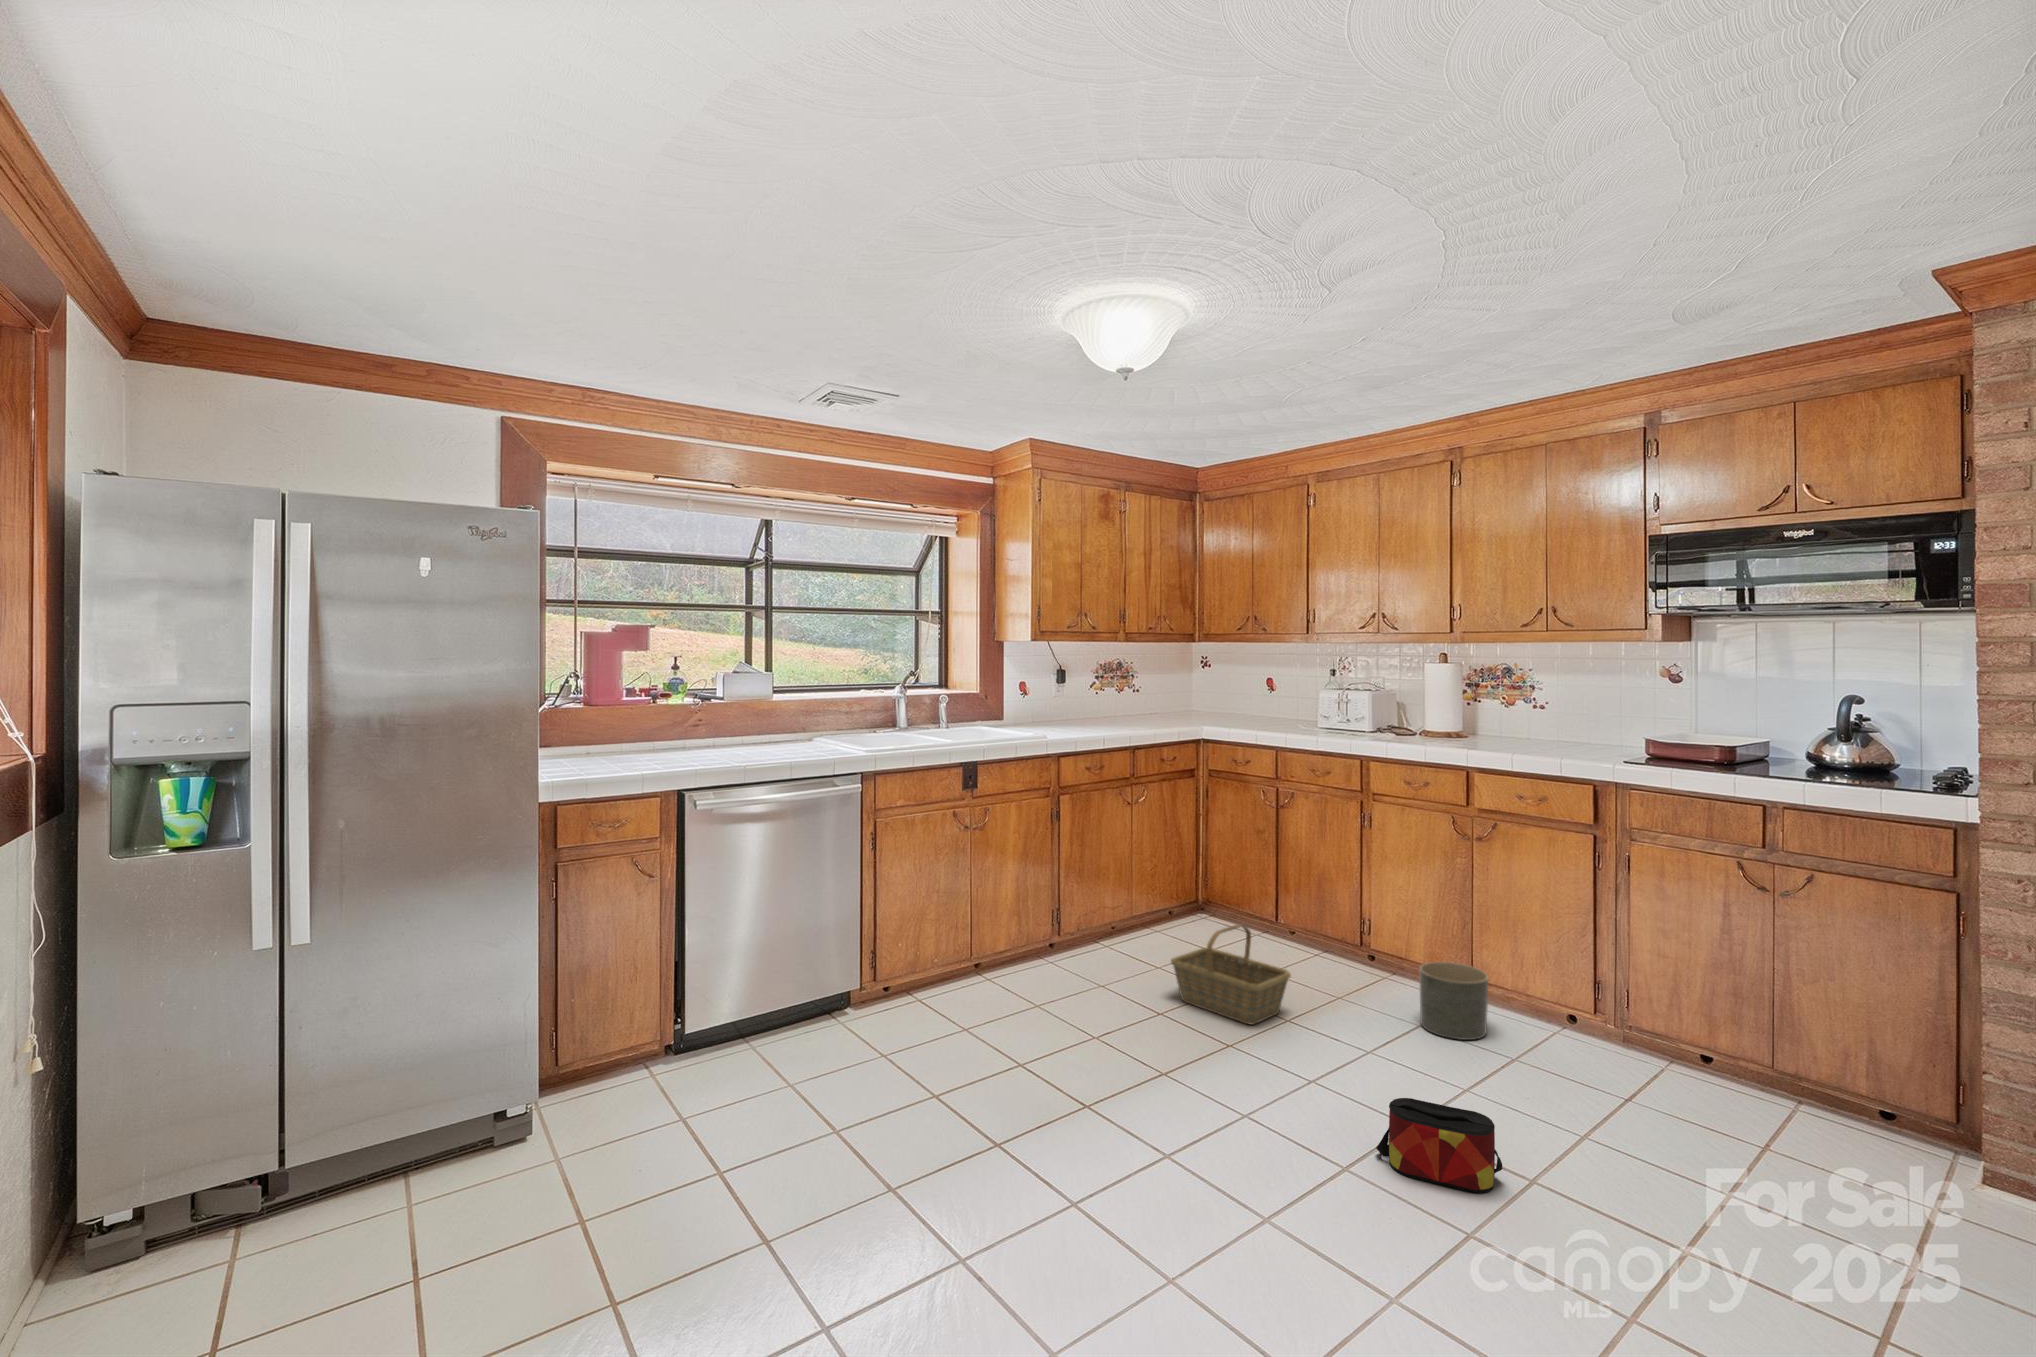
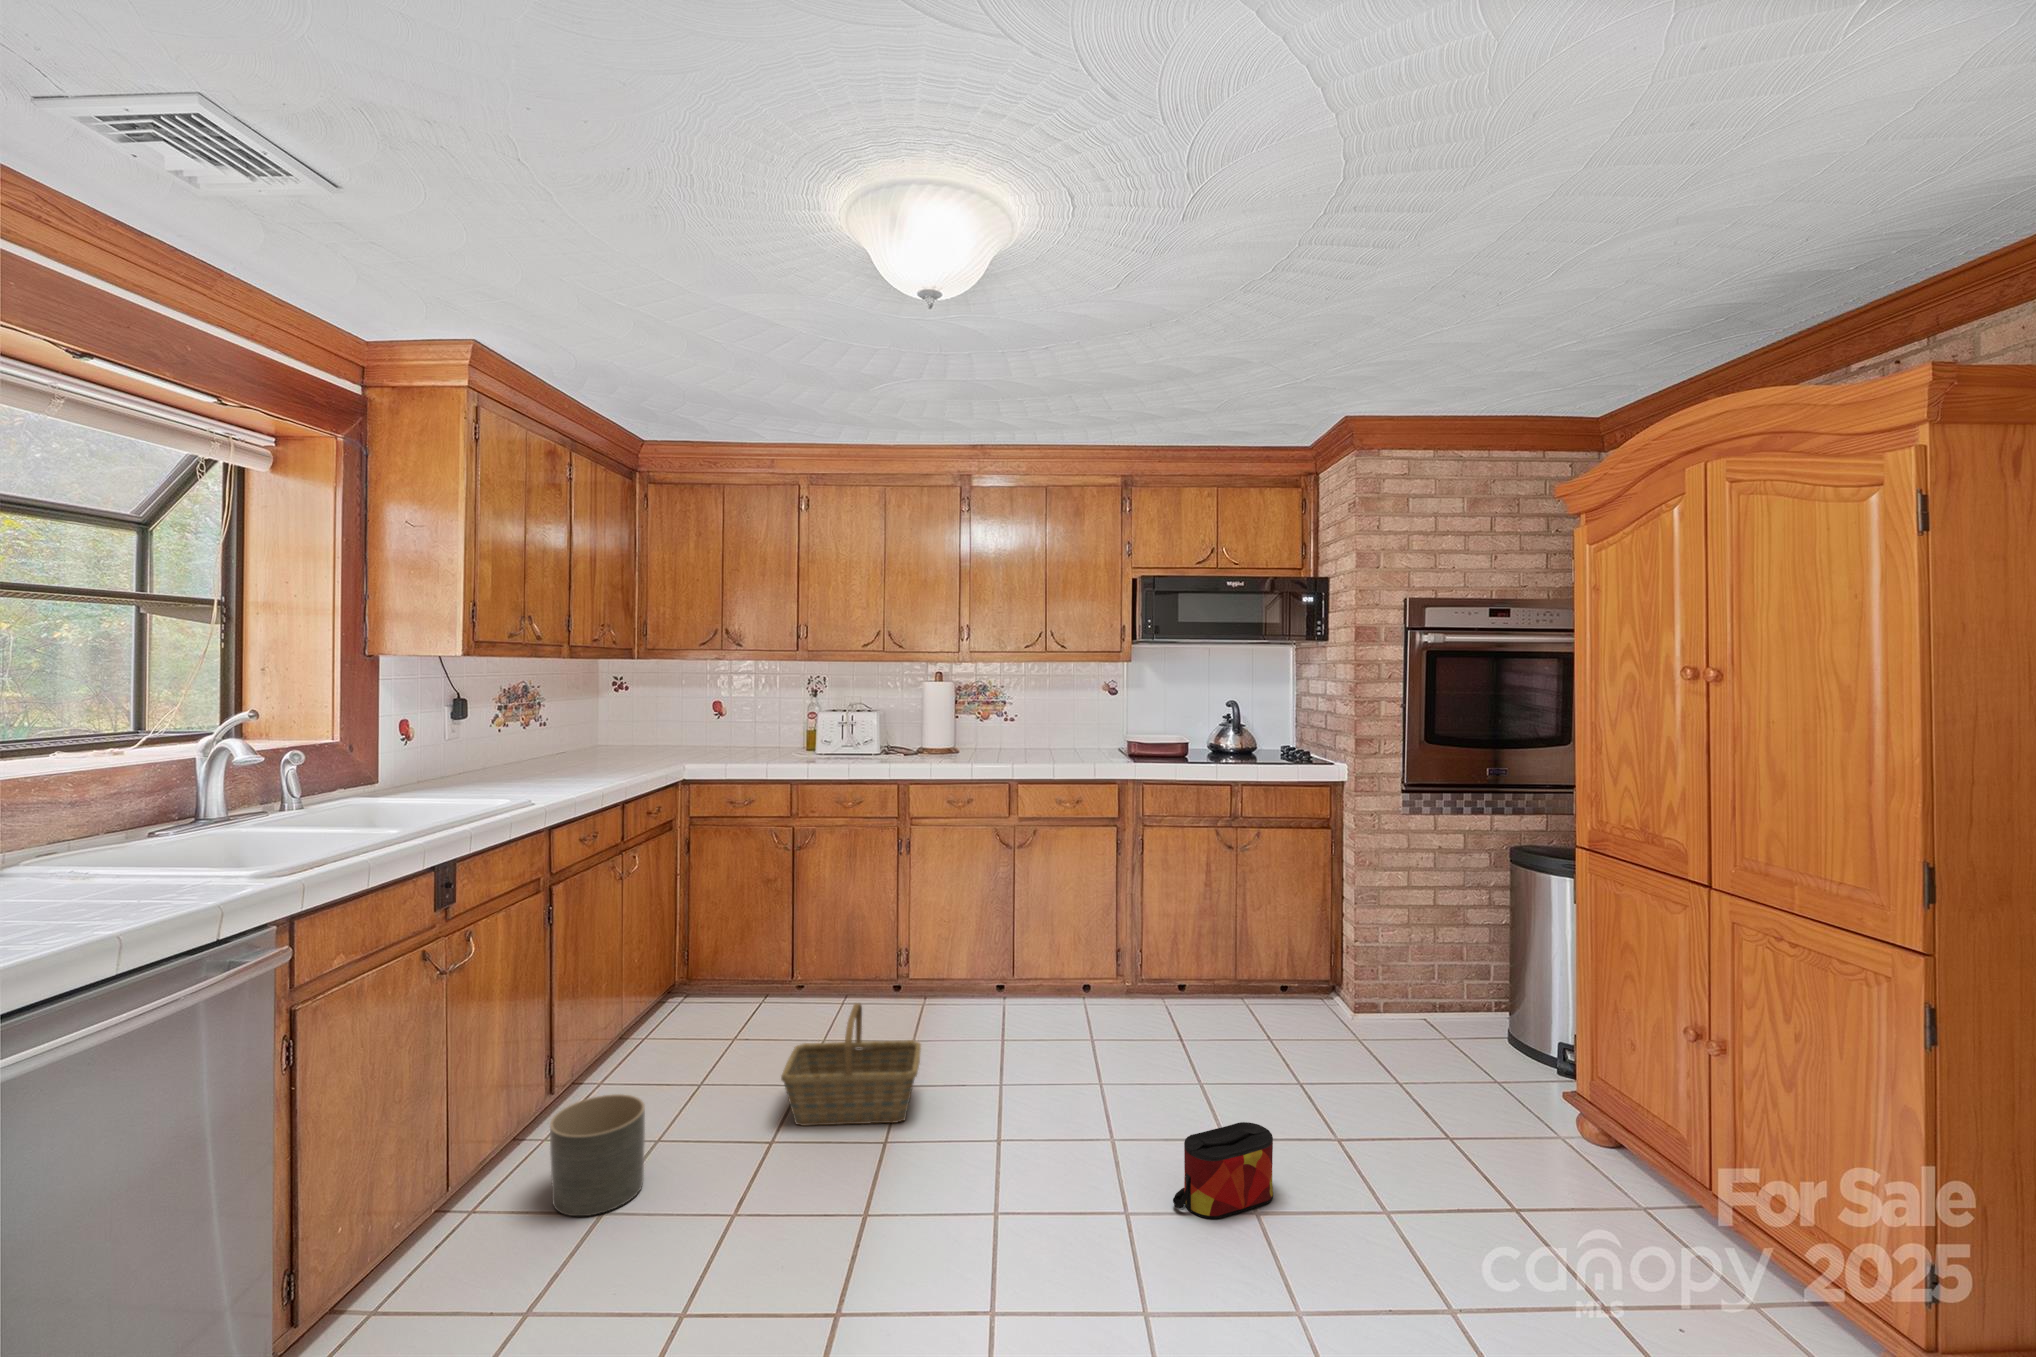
planter: present [1419,962,1488,1040] -> present [550,1094,645,1216]

